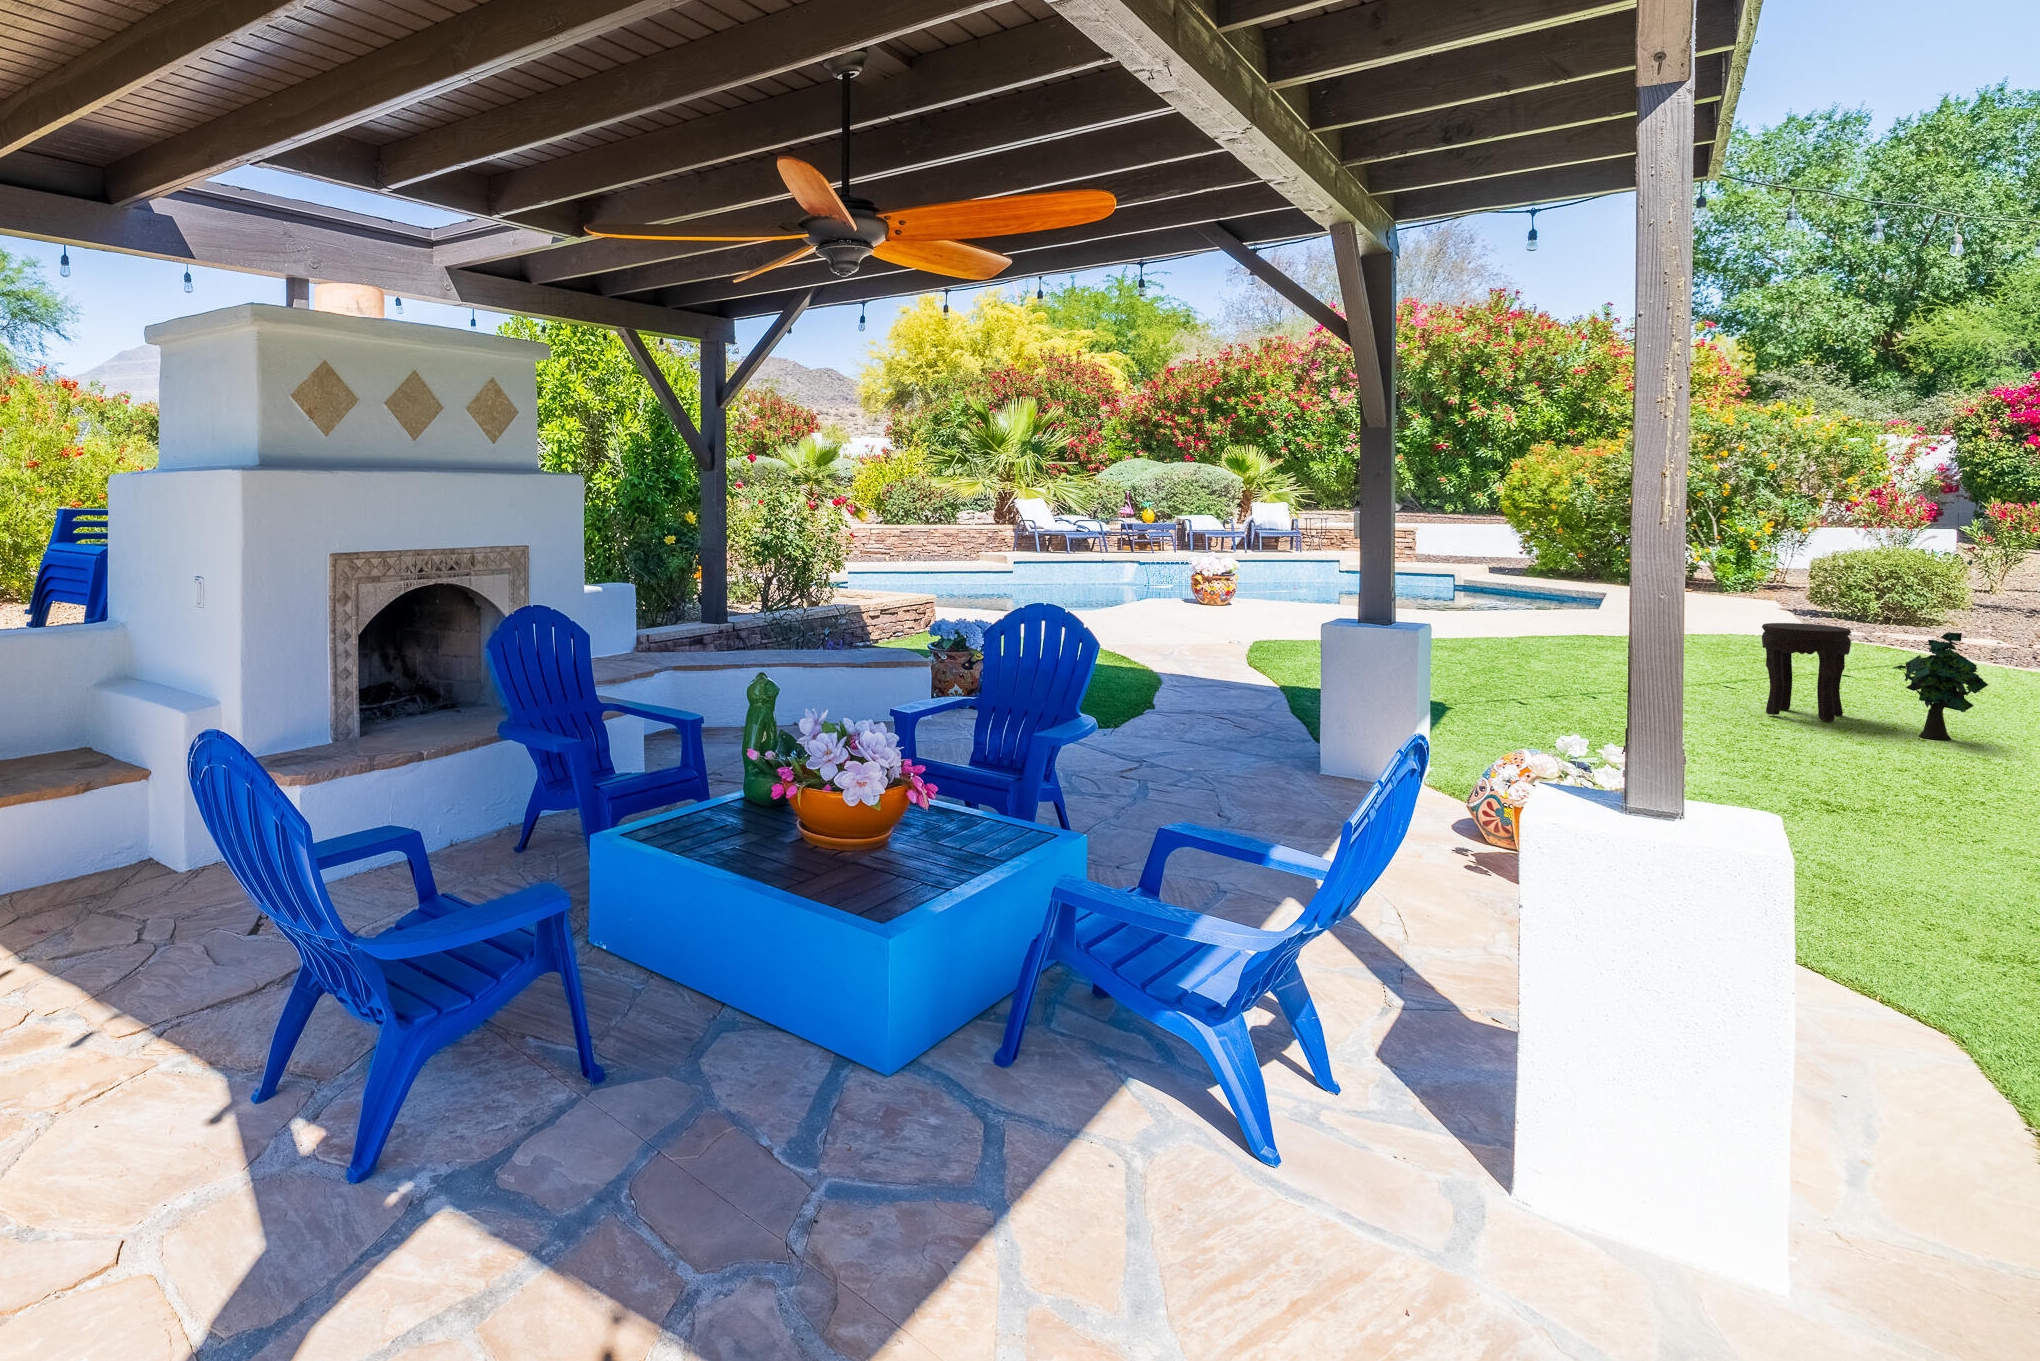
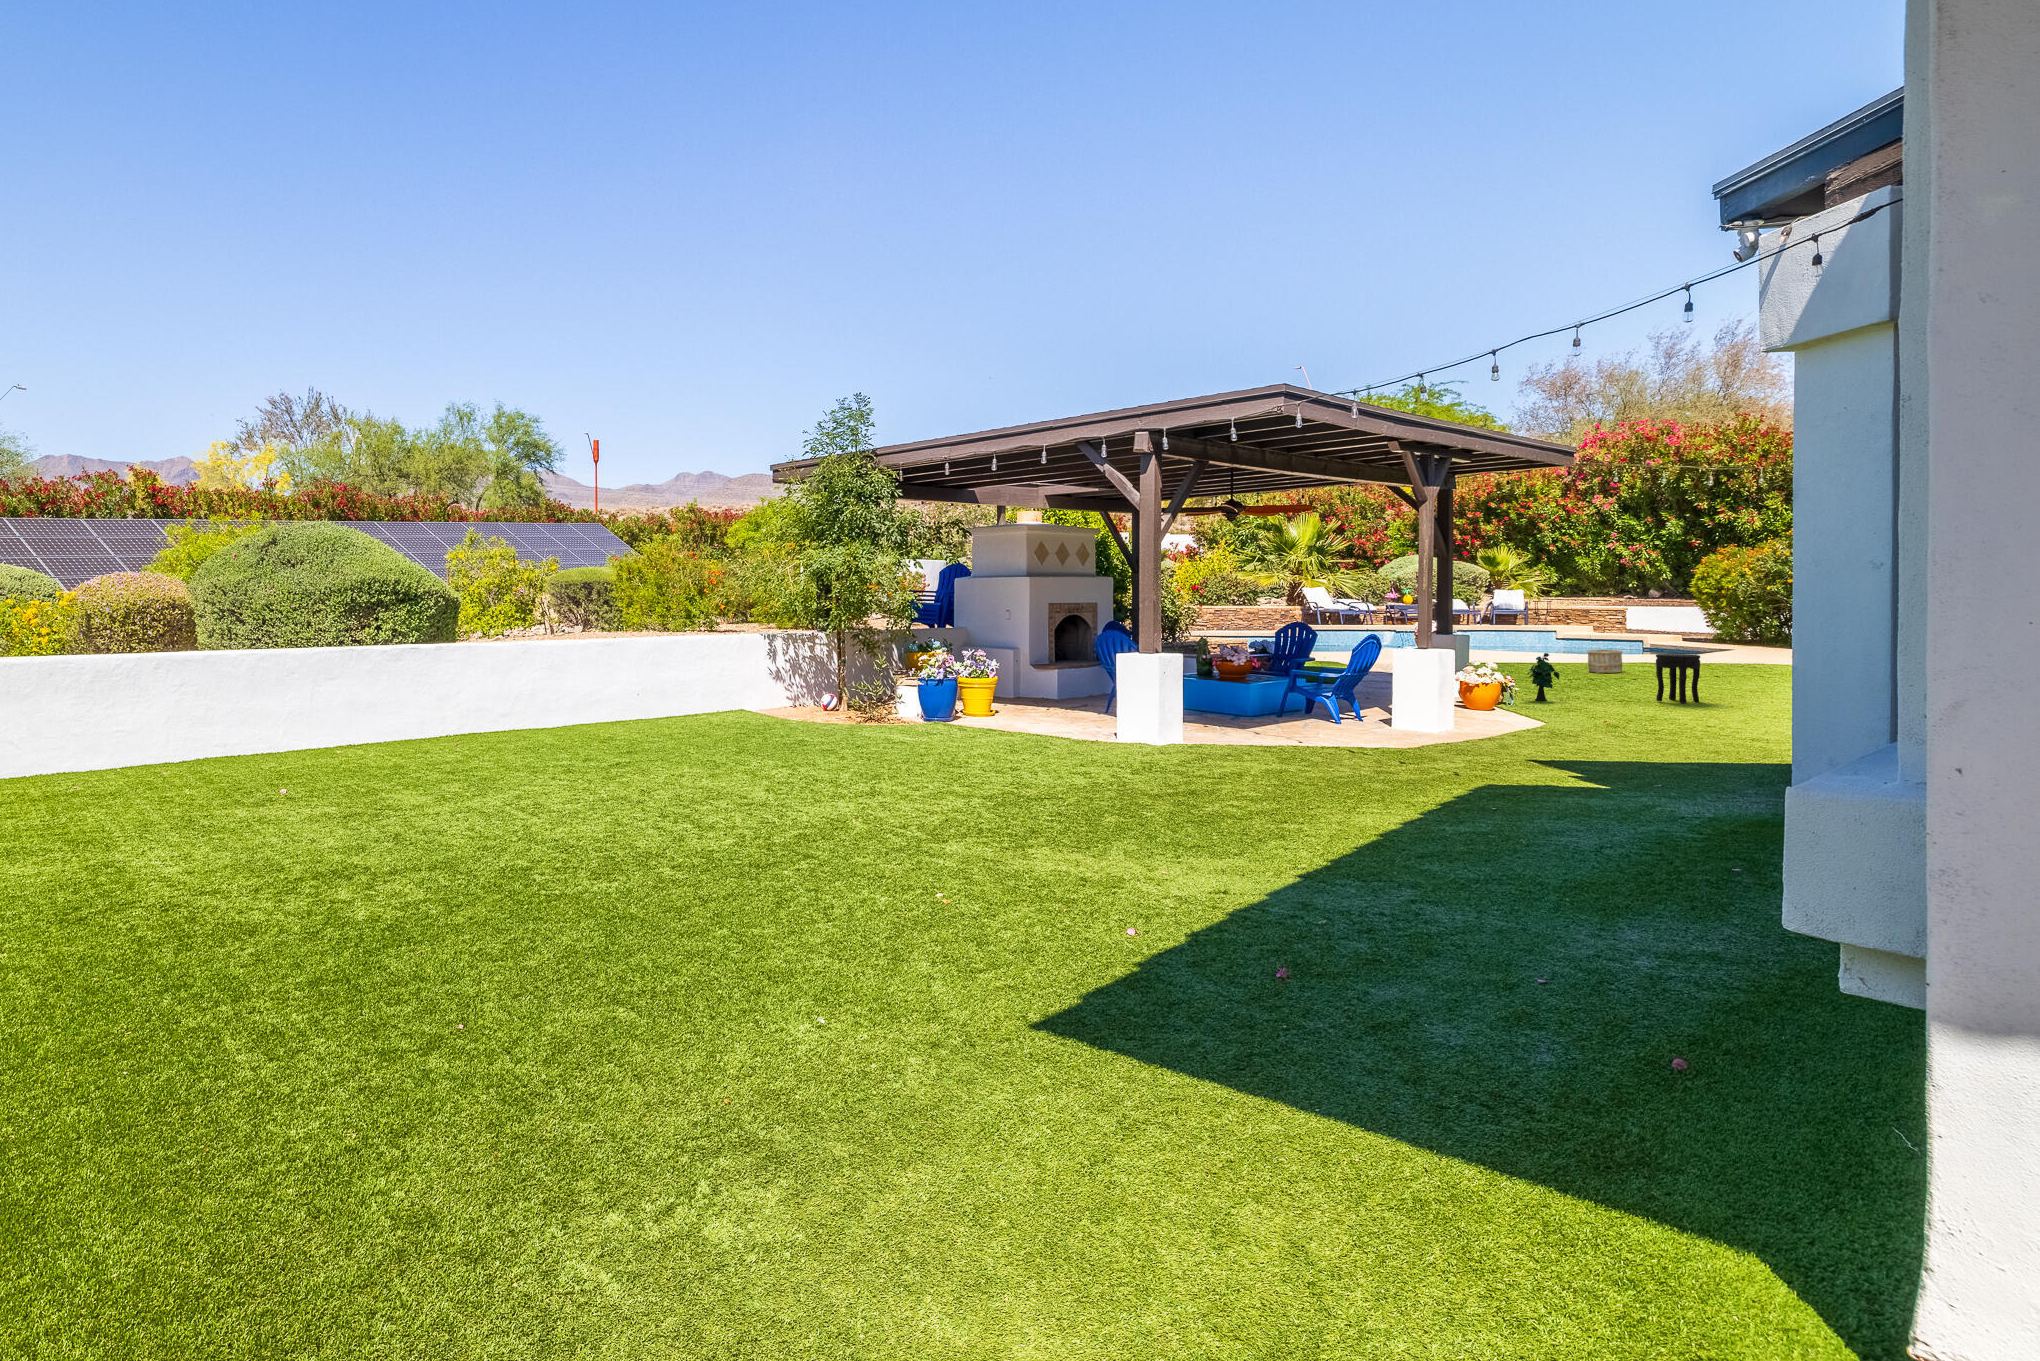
wooden bucket: none [1467,593,1520,630] -> present [1587,650,1622,673]
decorative plant: present [1893,633,1988,740] -> present [1528,653,1560,701]

